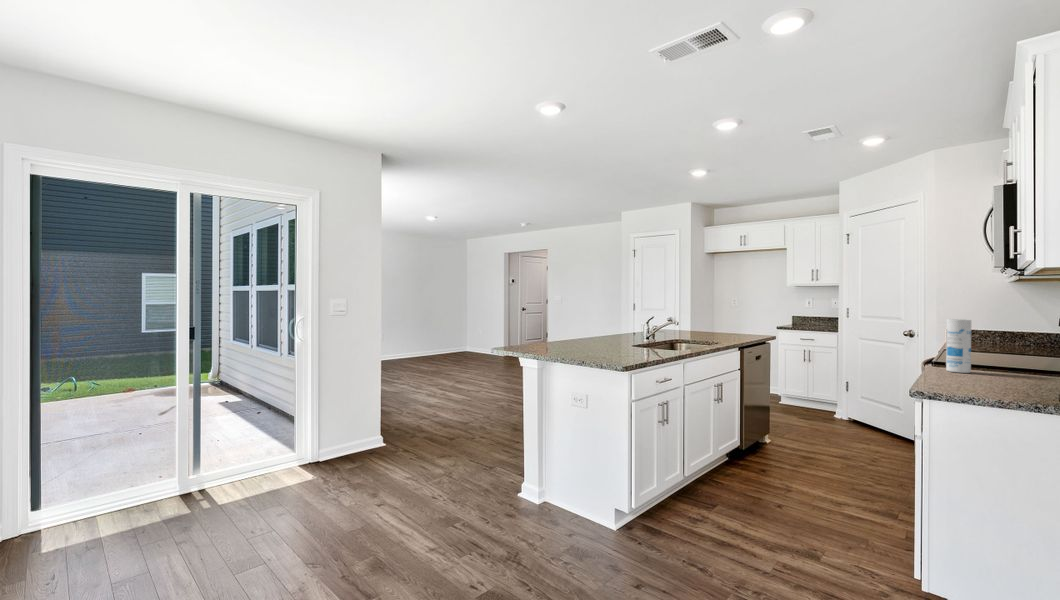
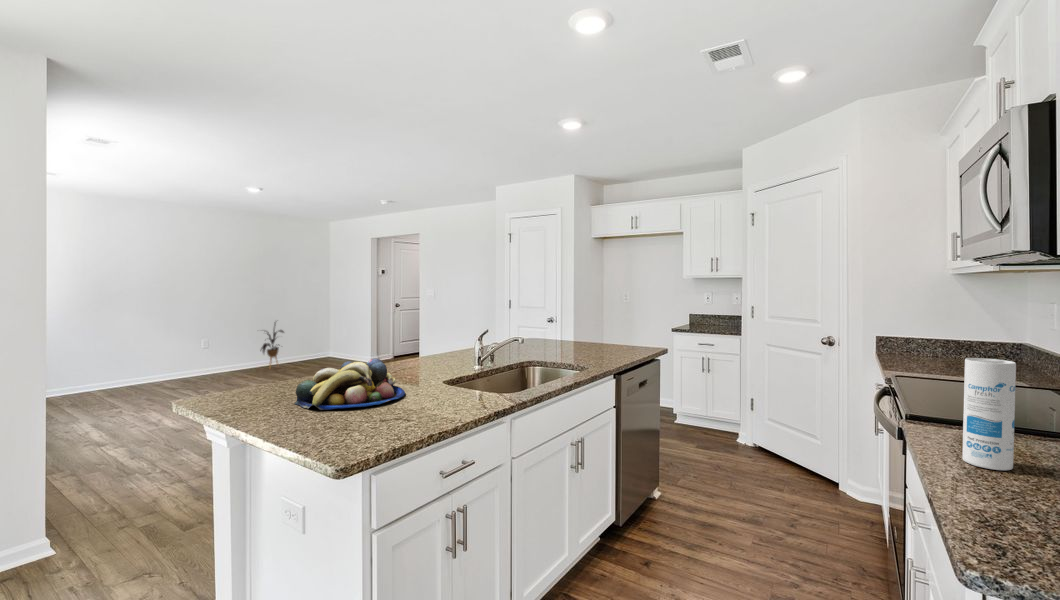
house plant: none [415,319,438,359] -> present [261,330,284,367]
fruit bowl: none [563,327,620,350] -> present [295,358,405,410]

